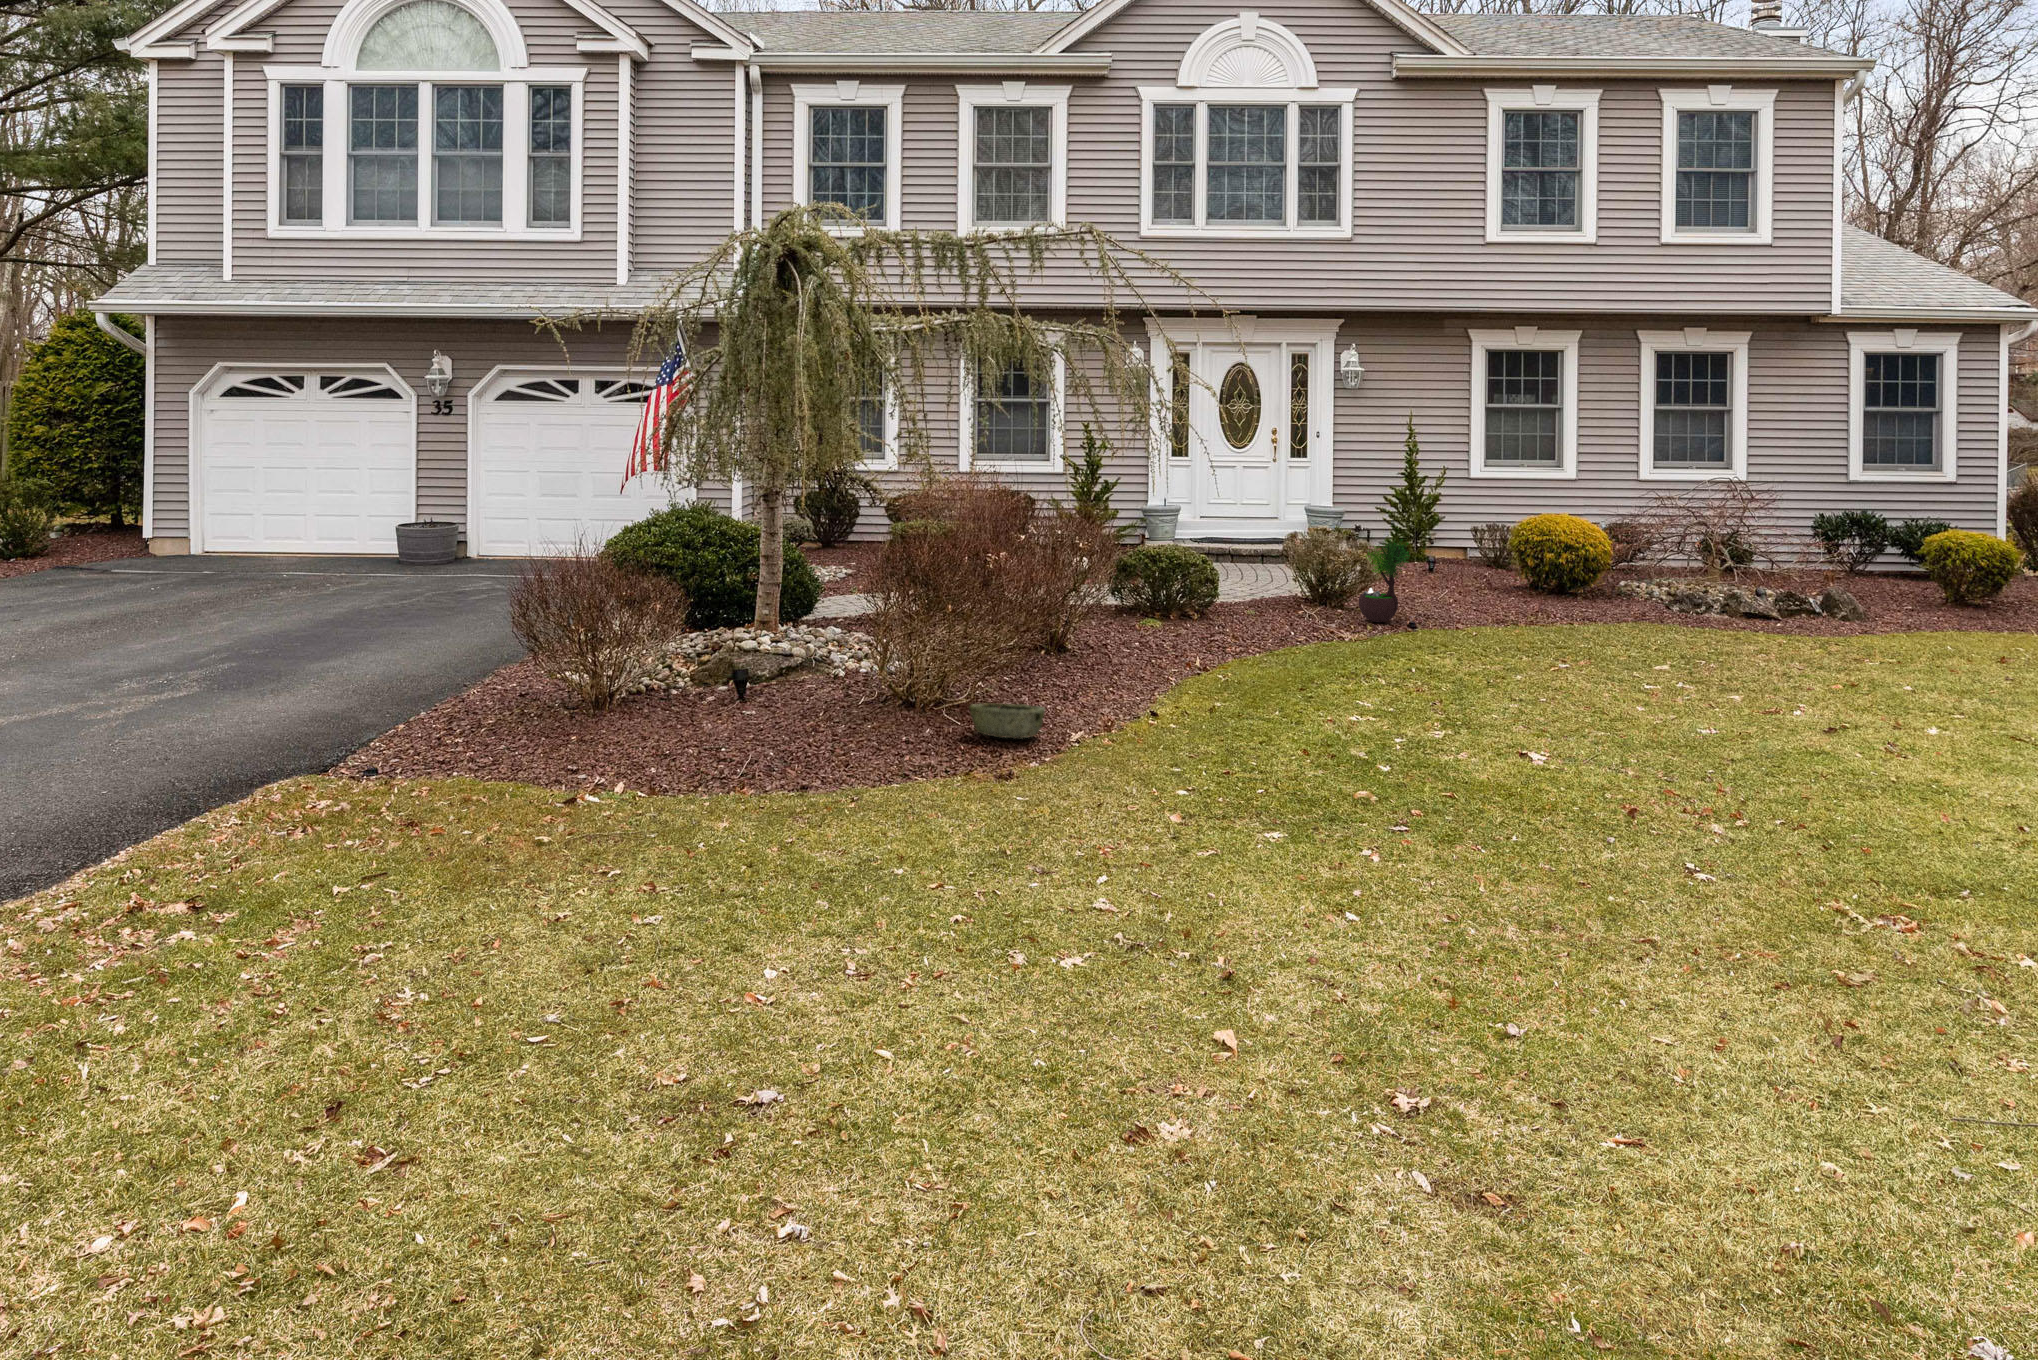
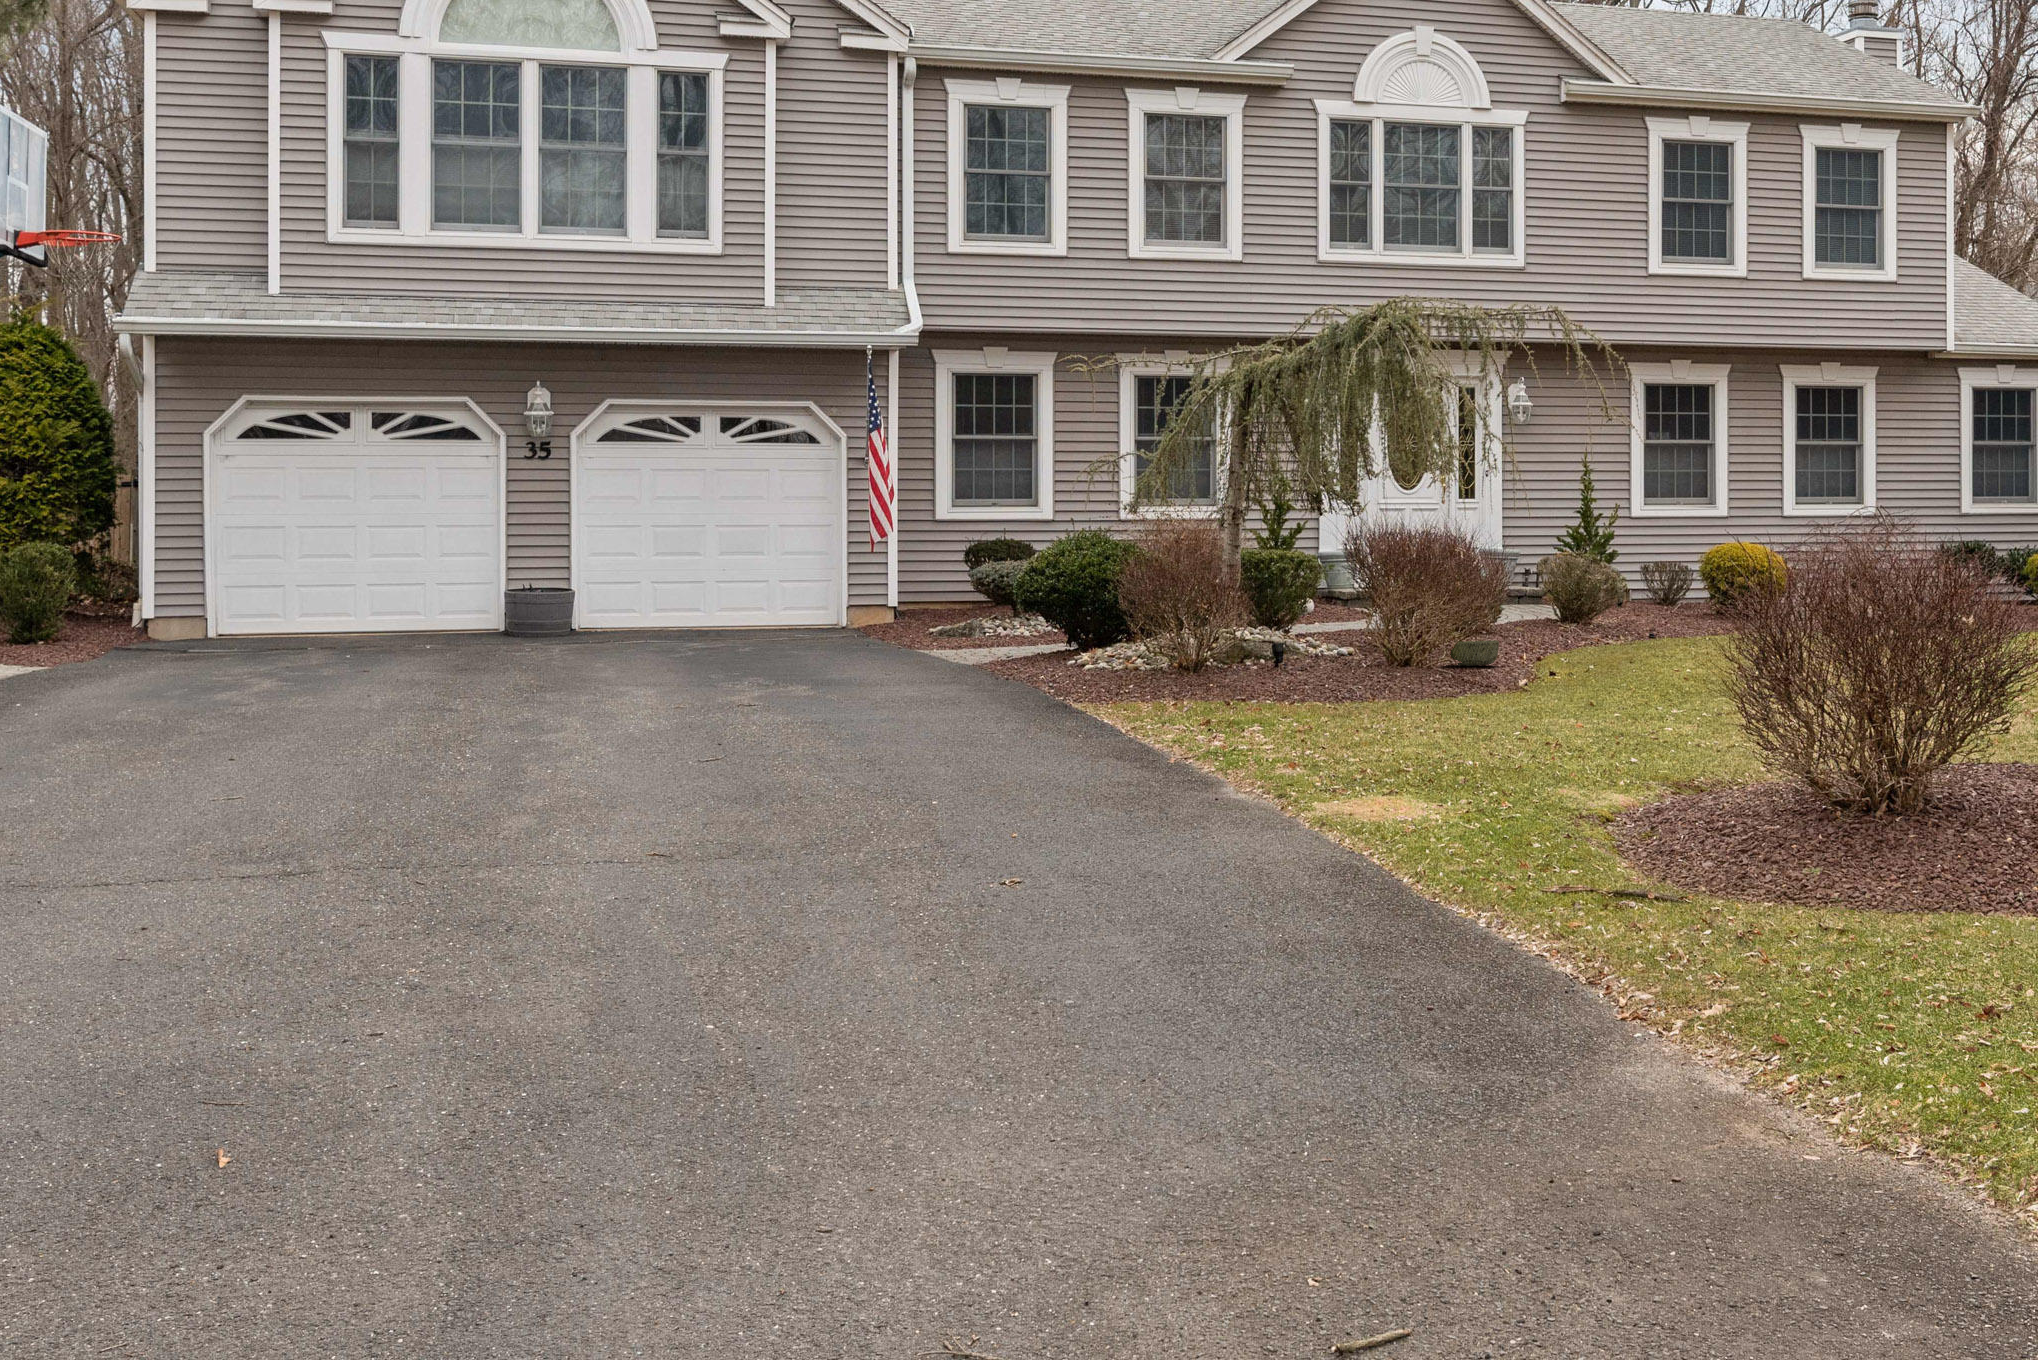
potted tree: present [1359,535,1410,622] -> none [1603,546,1650,627]

